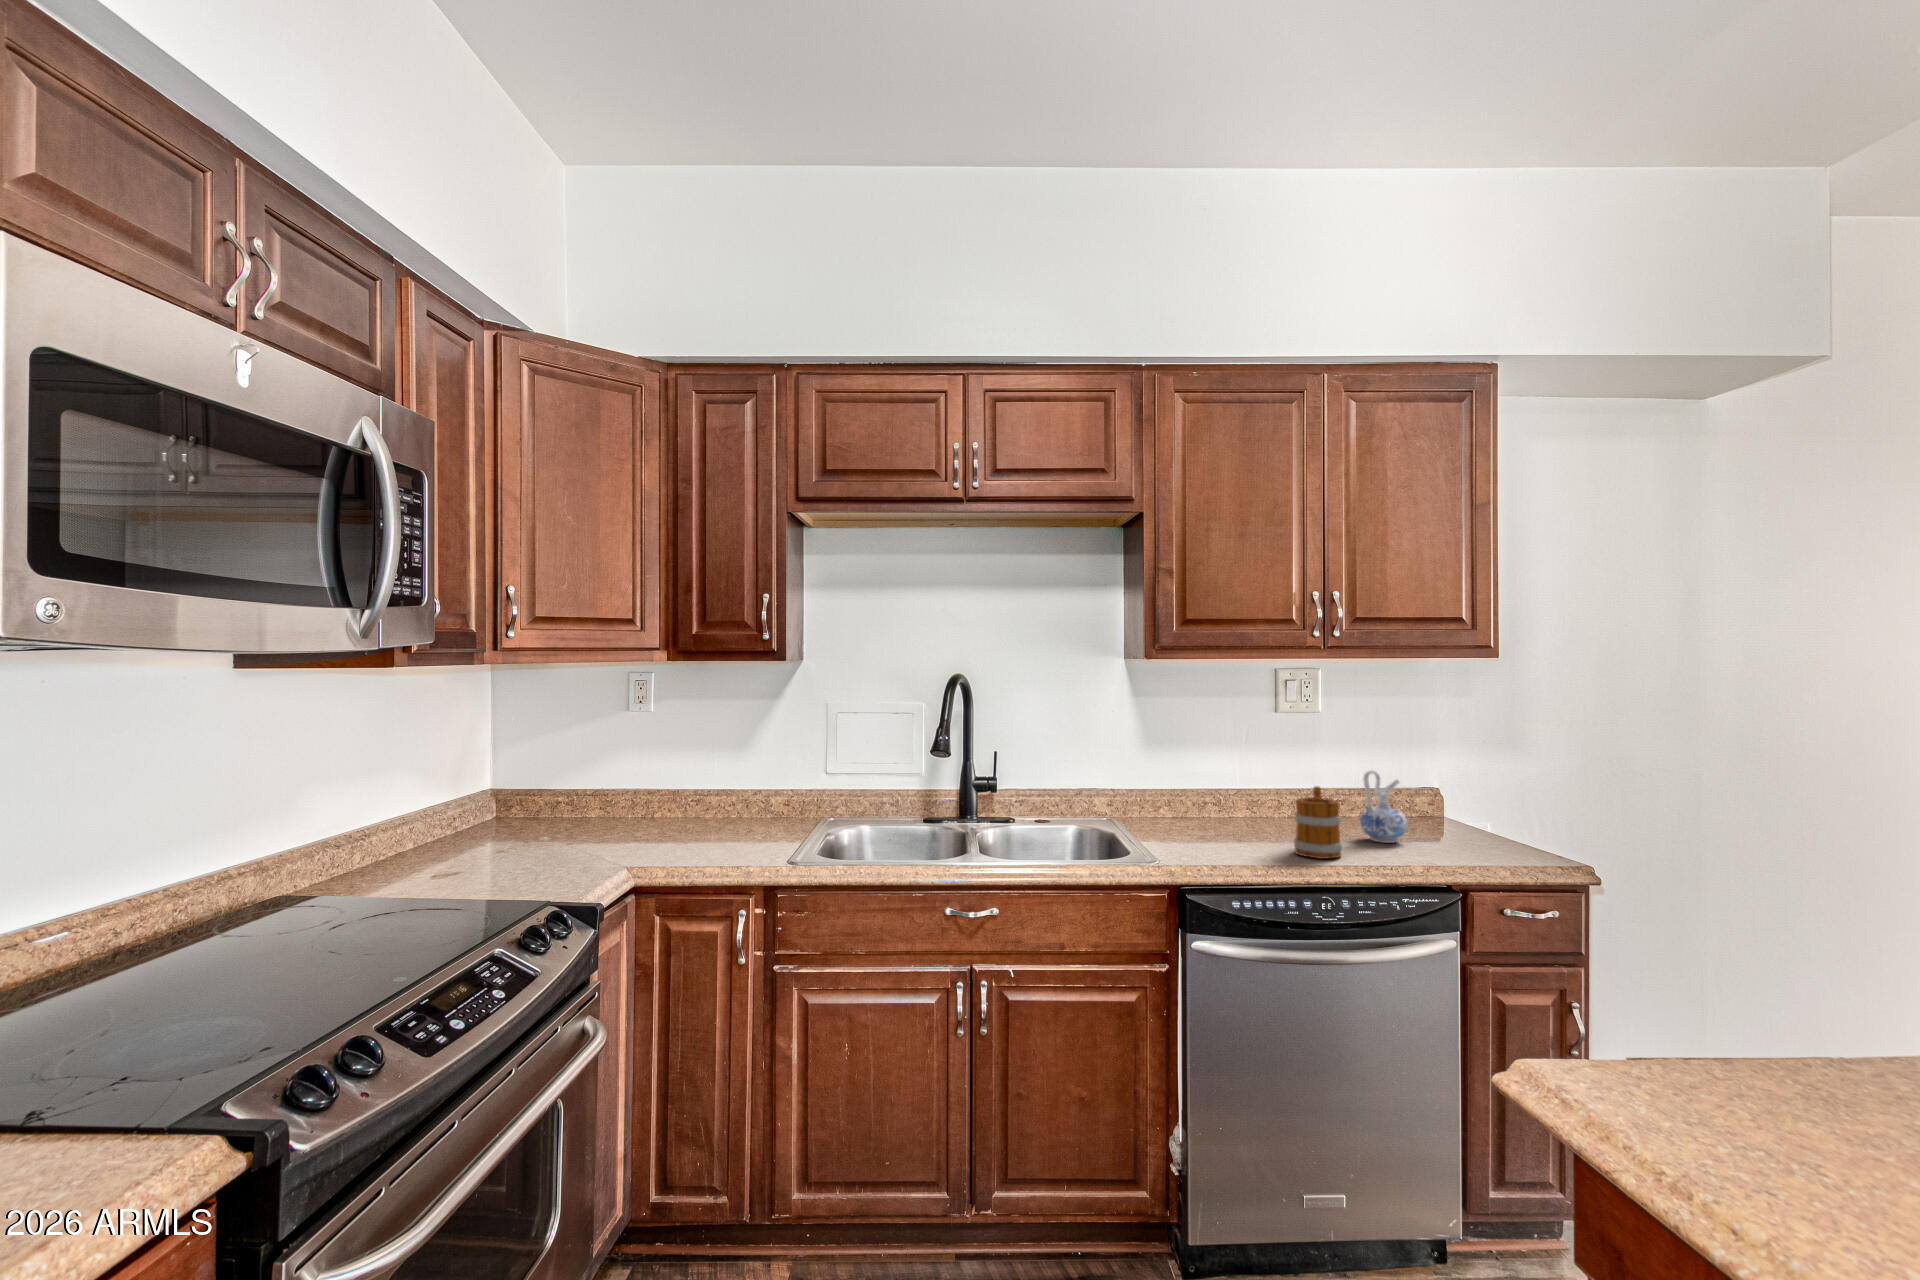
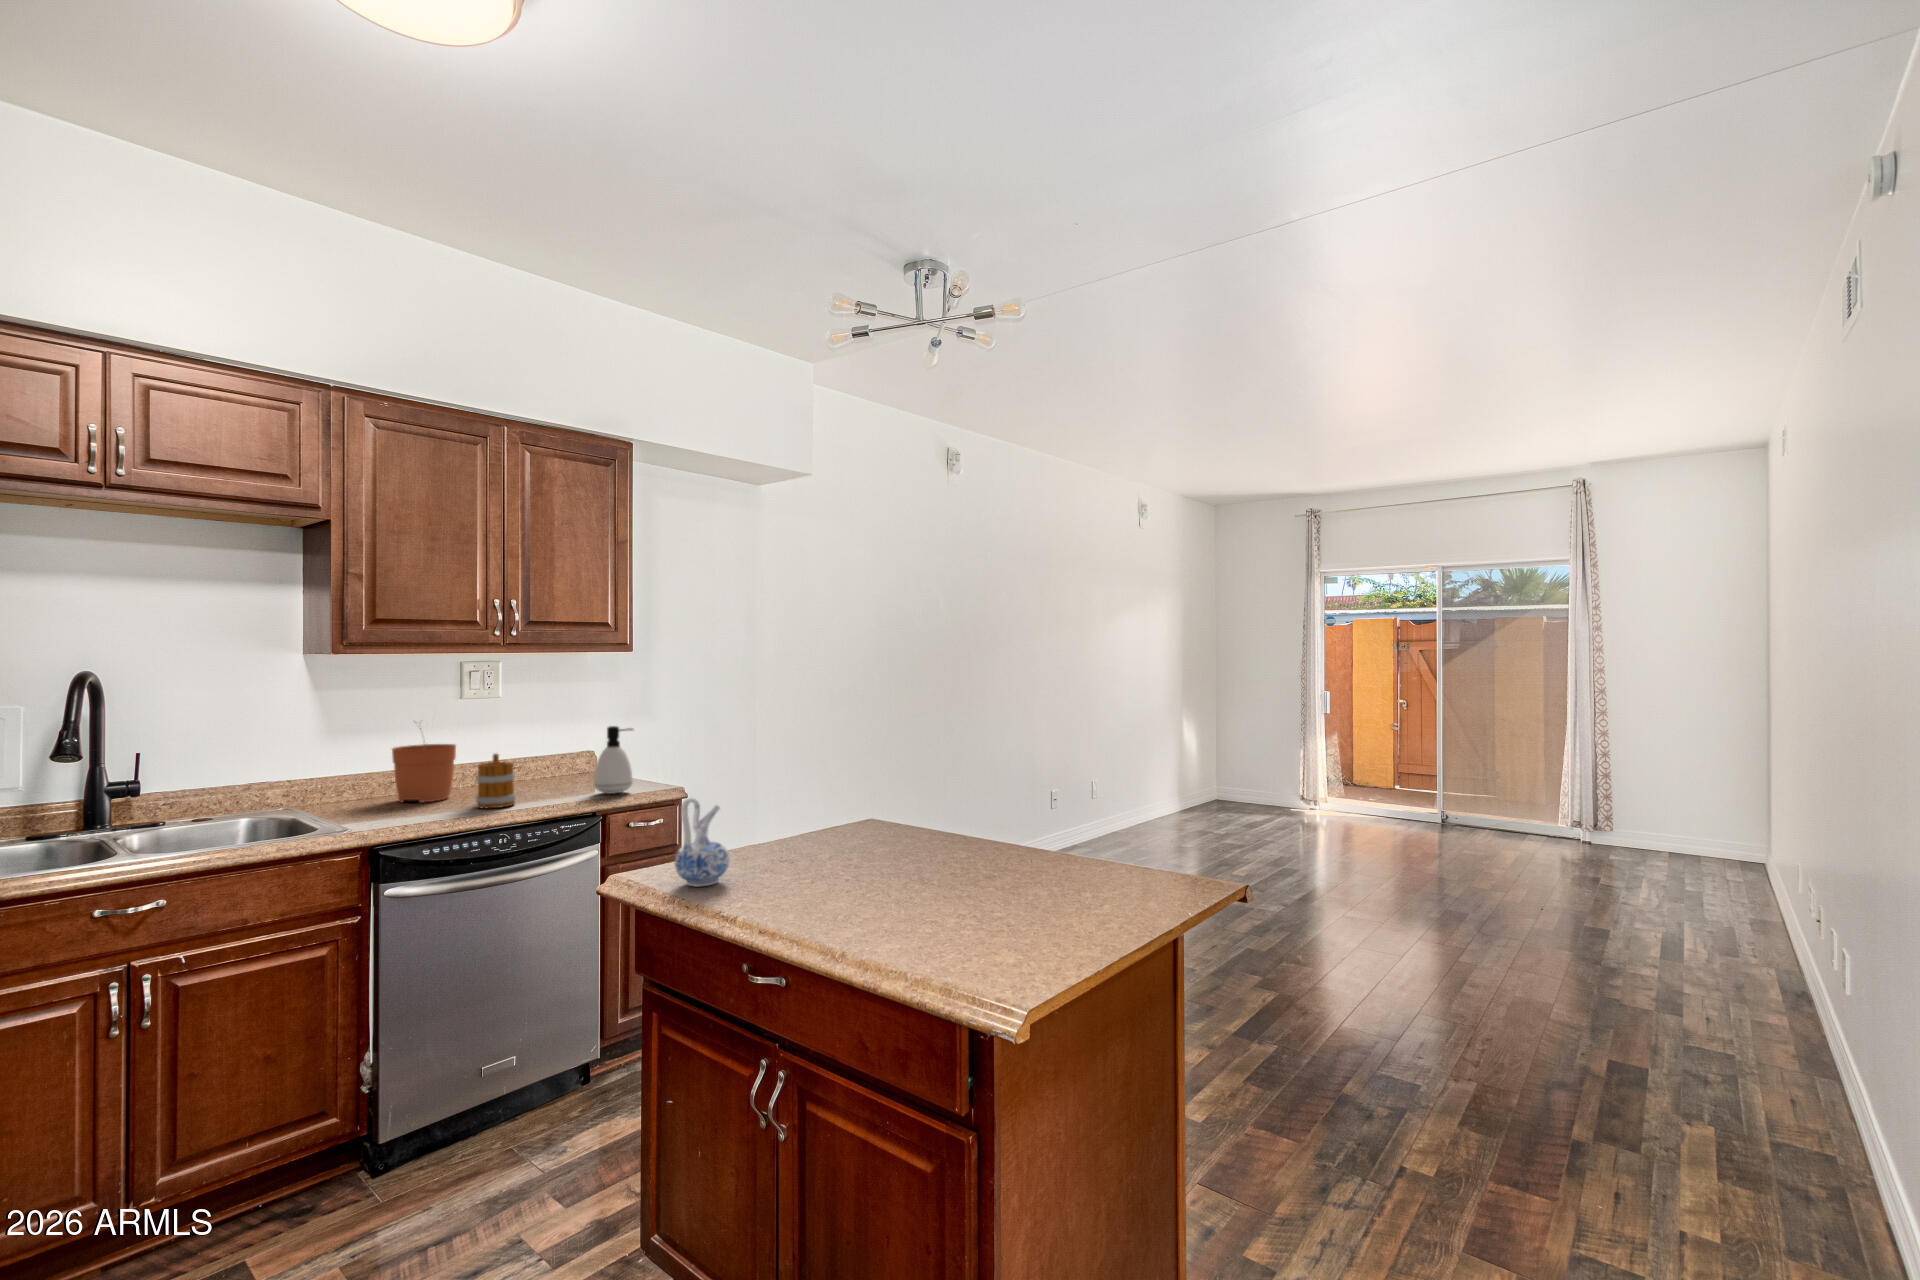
plant pot: none [1204,736,1272,834] -> present [392,728,456,802]
soap dispenser: none [1448,764,1509,861] -> present [594,726,632,794]
ceramic pitcher: present [1360,770,1407,843] -> present [675,798,729,887]

